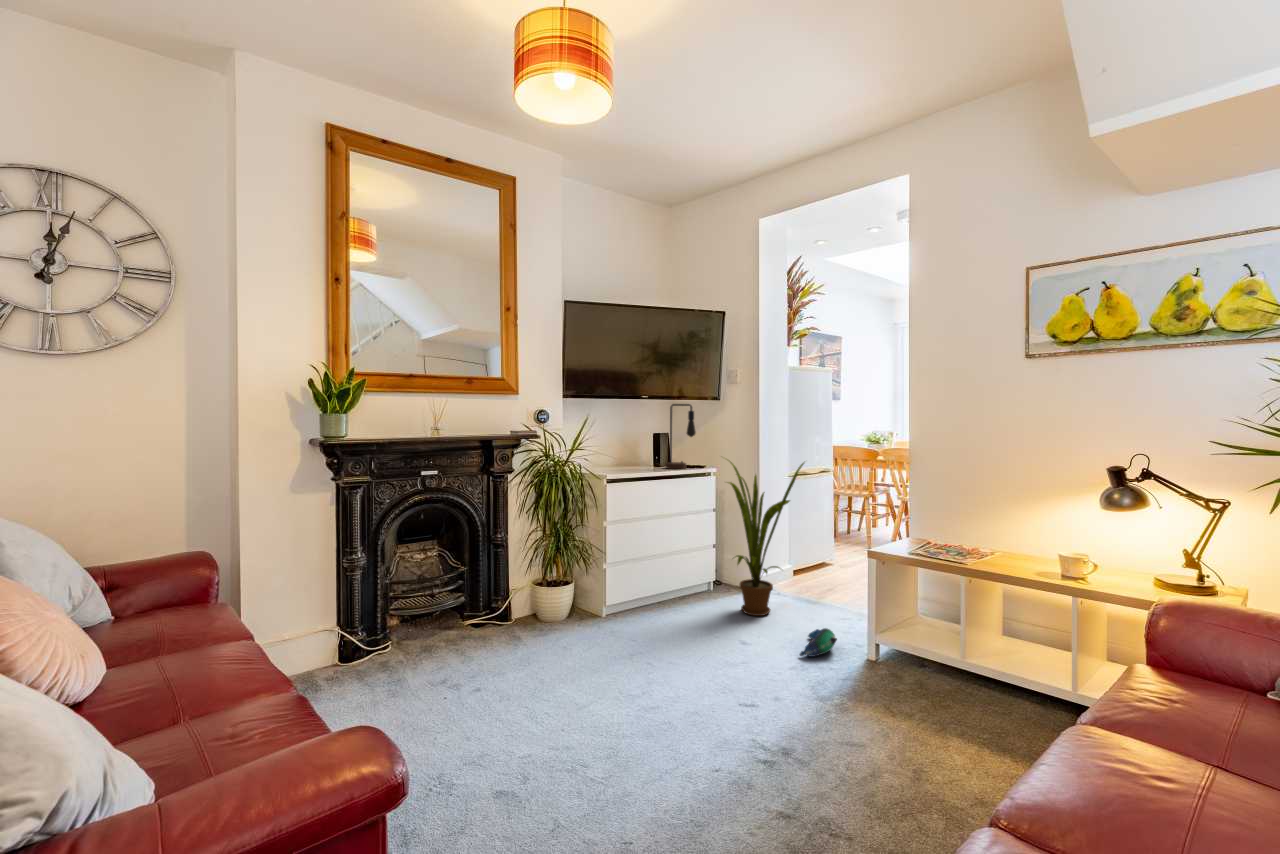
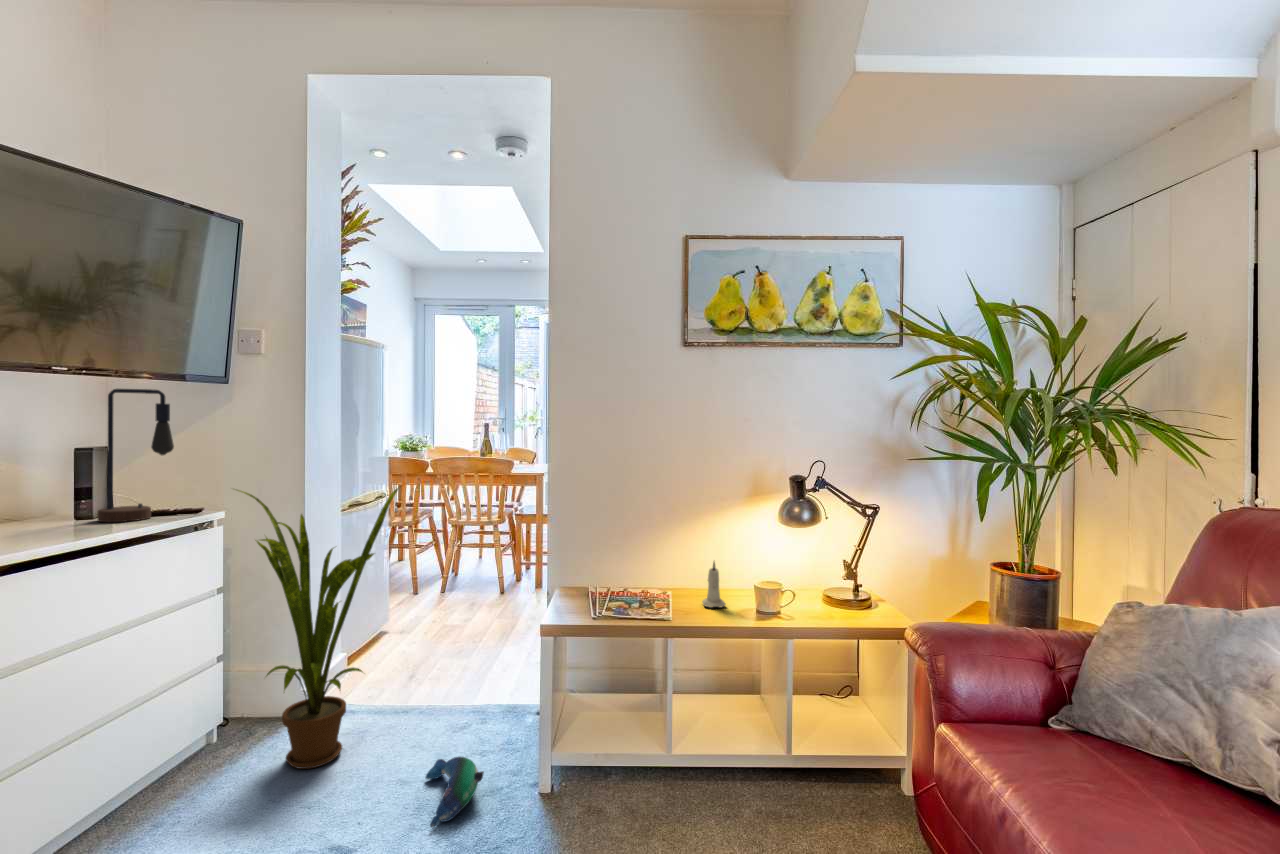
candle: none [1016,532,1039,571] -> present [702,562,726,608]

